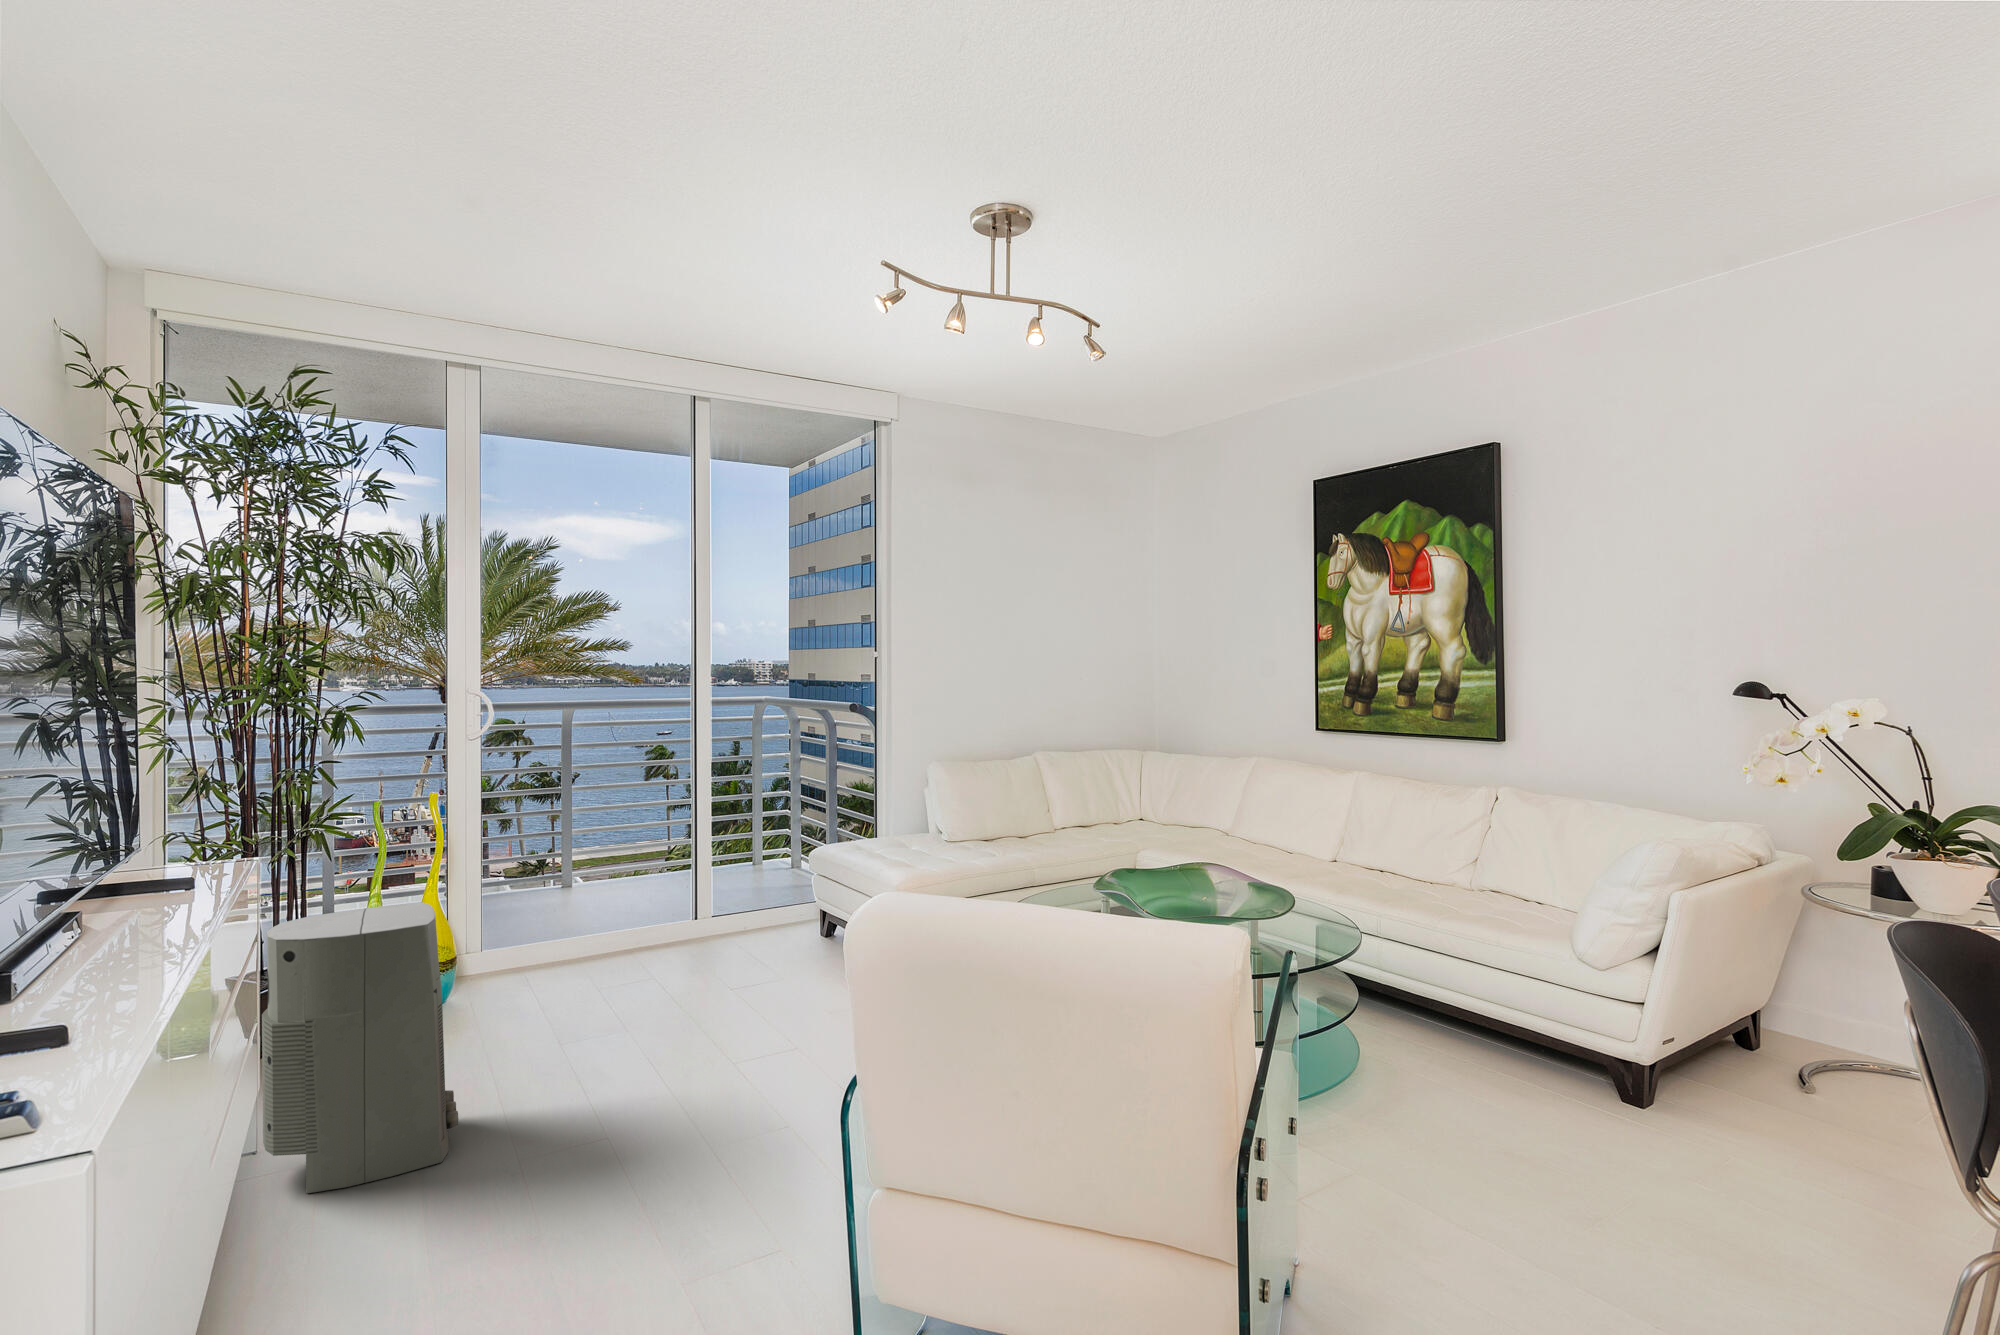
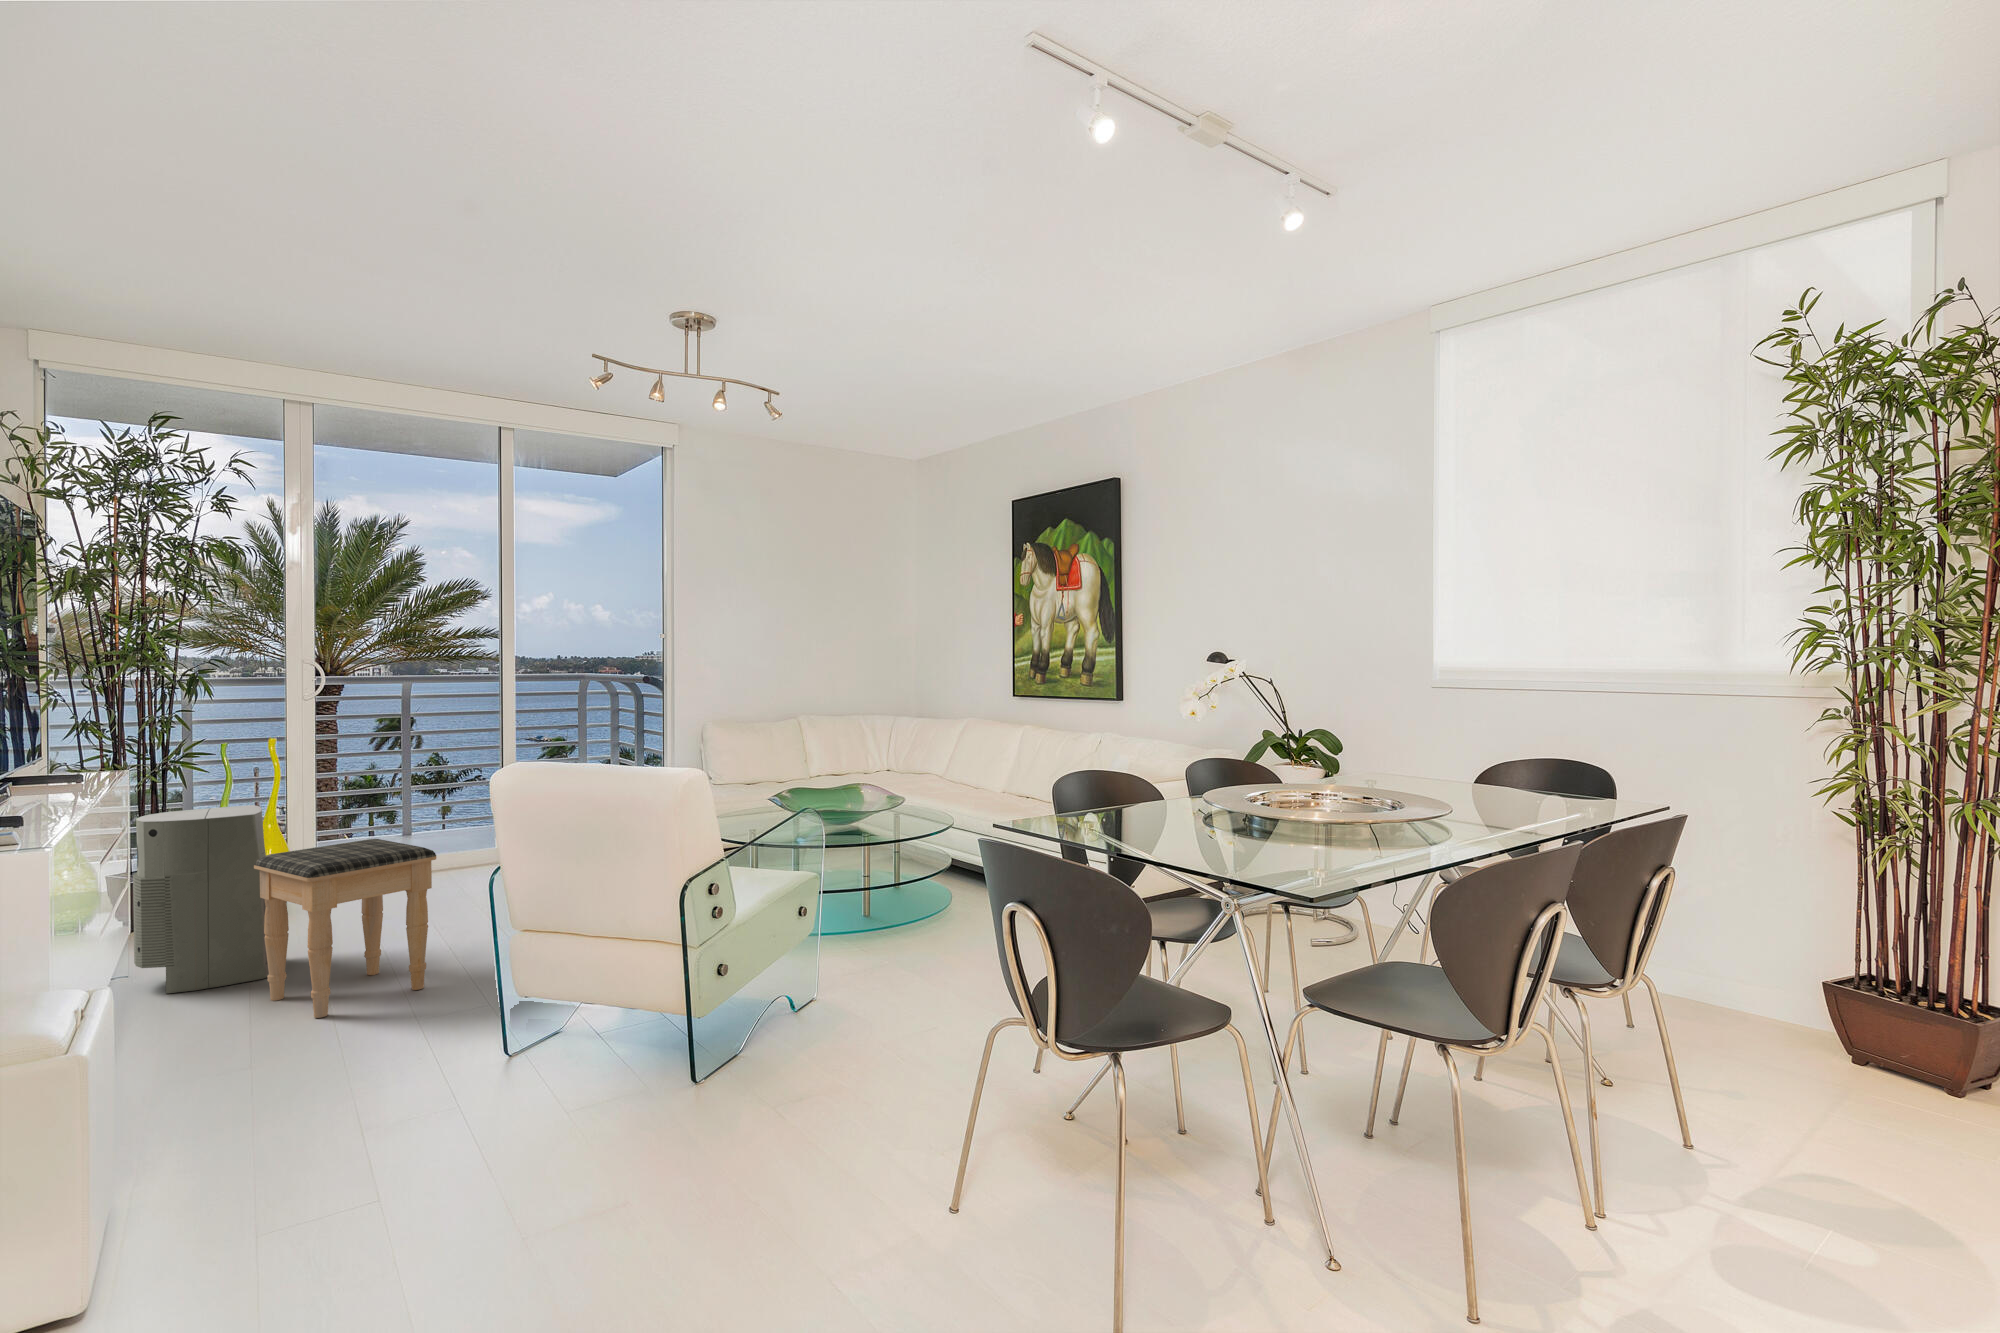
footstool: none [431,958,687,1266] -> present [254,839,436,1018]

